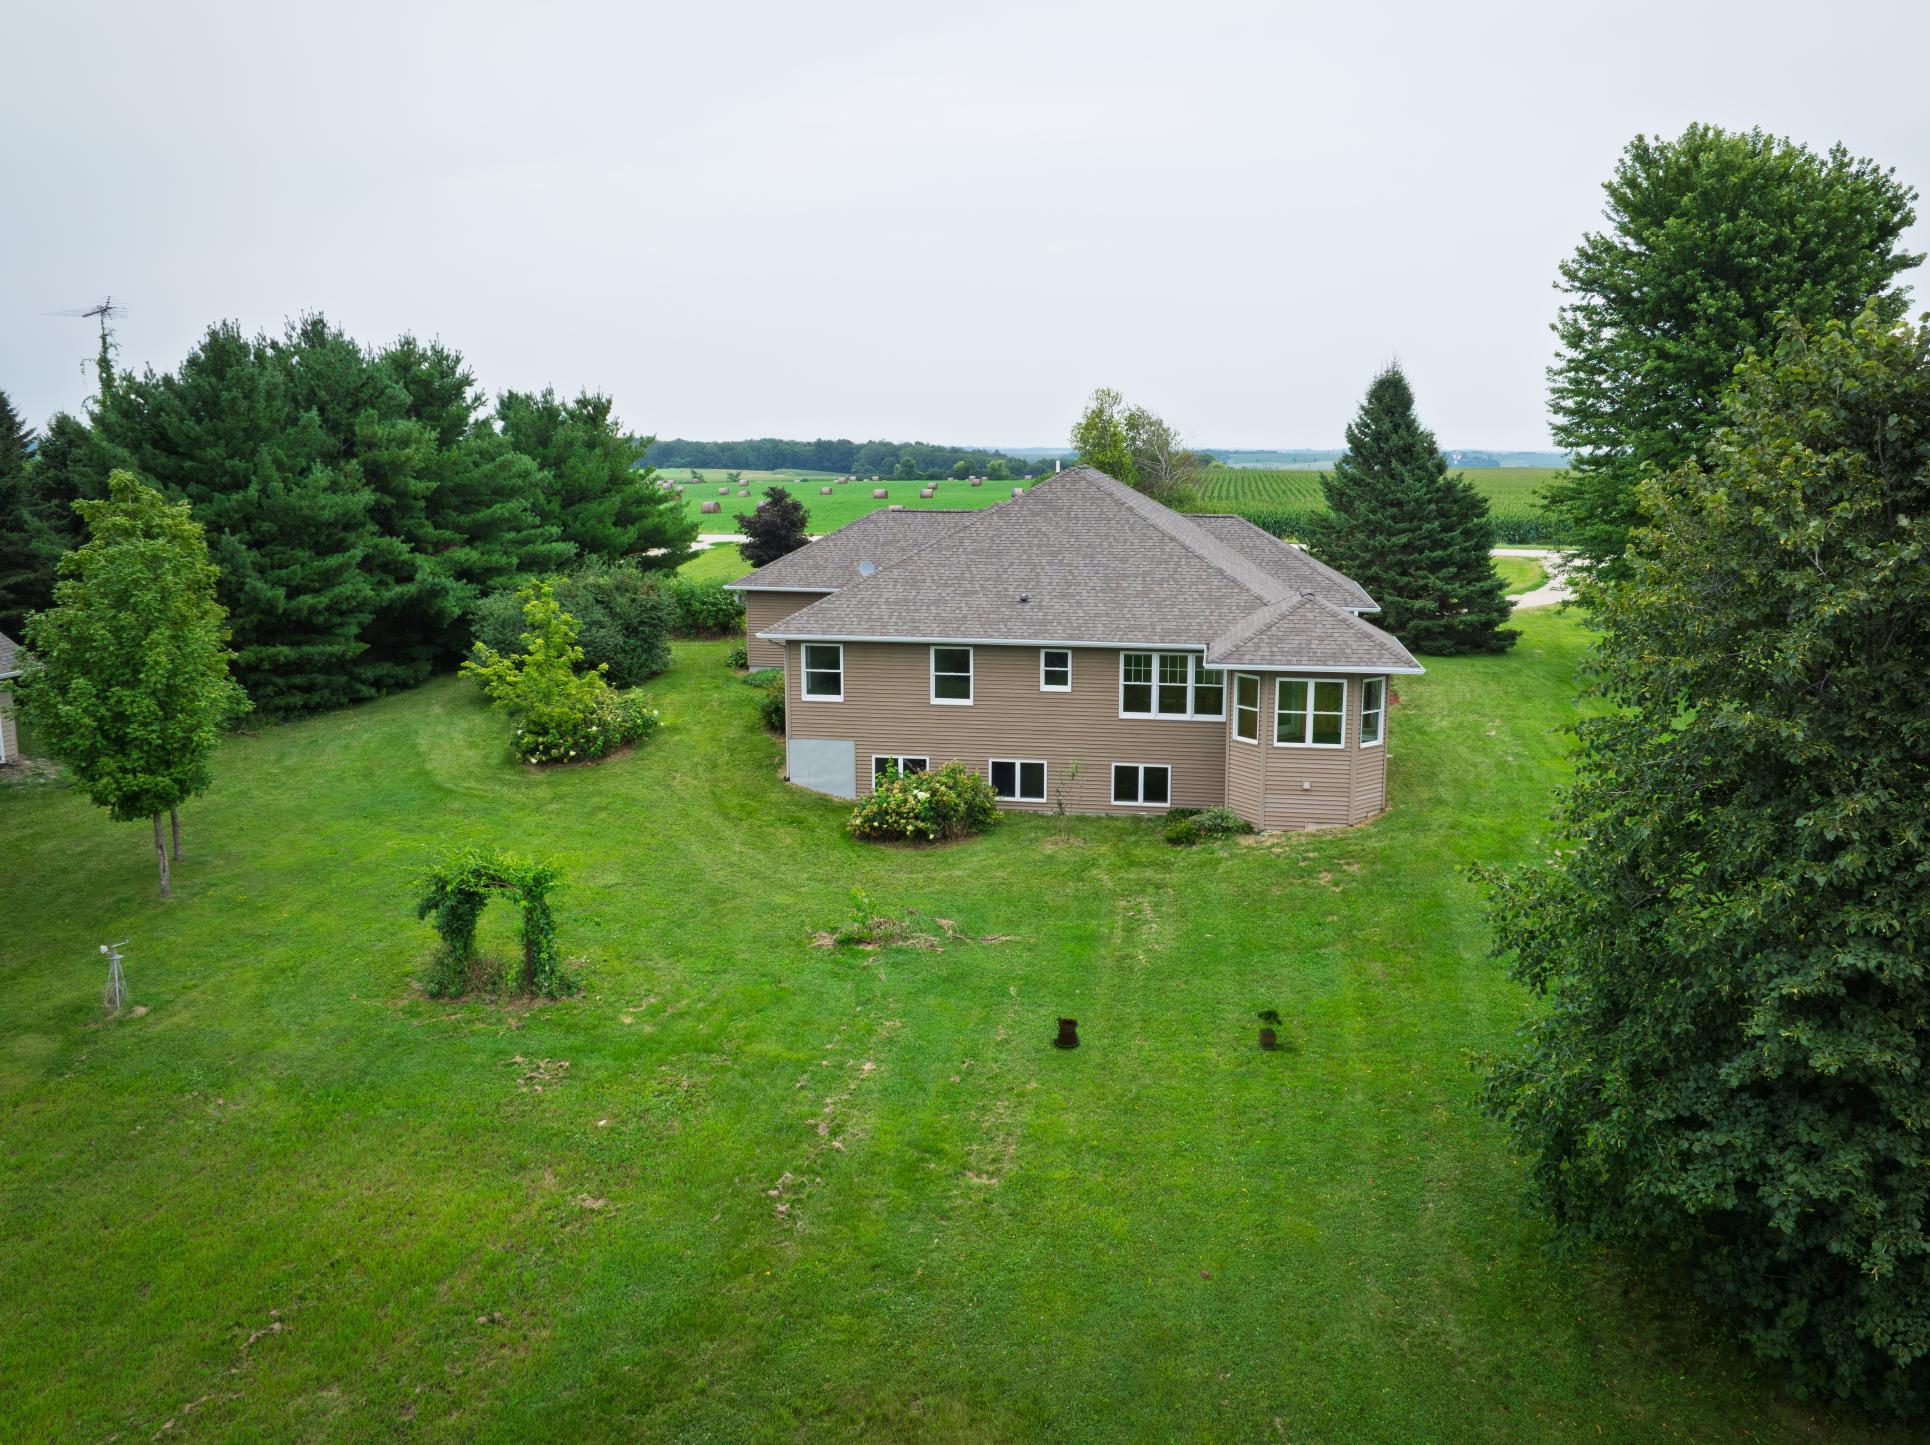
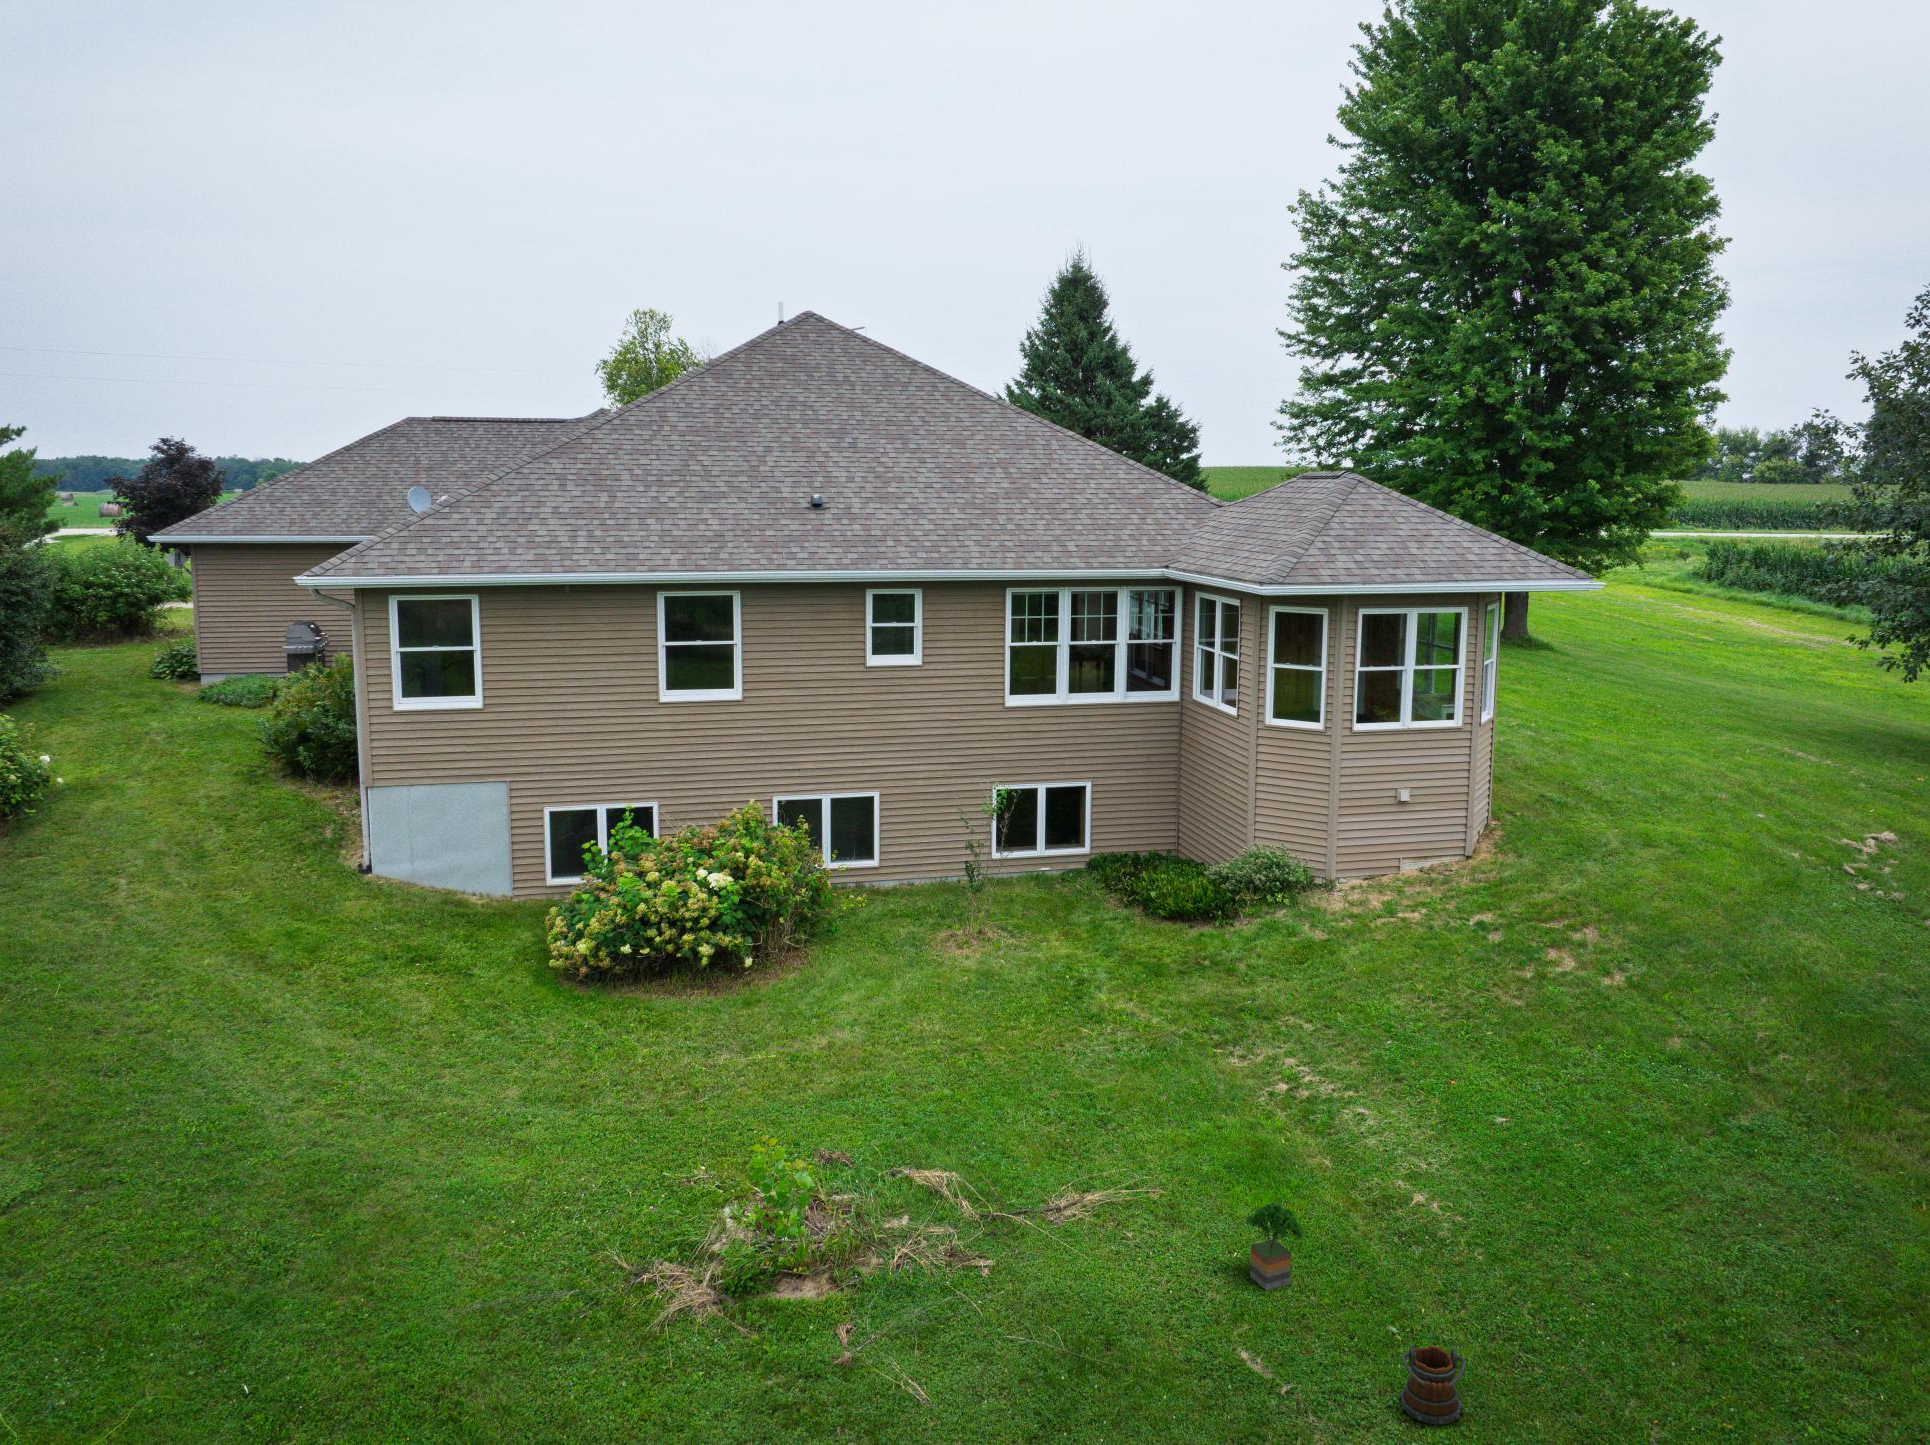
potted tree: present [1257,1009,1283,1050] -> present [1245,1202,1305,1291]

